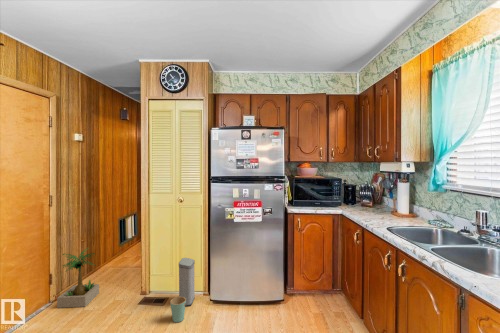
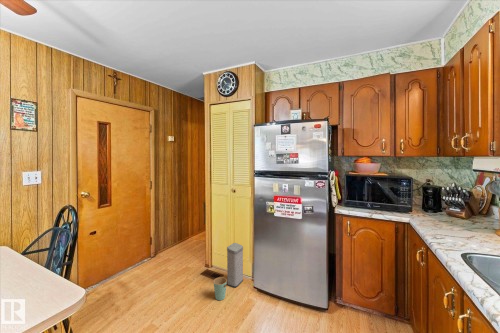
potted plant: present [57,248,99,308] -> none [152,222,181,267]

